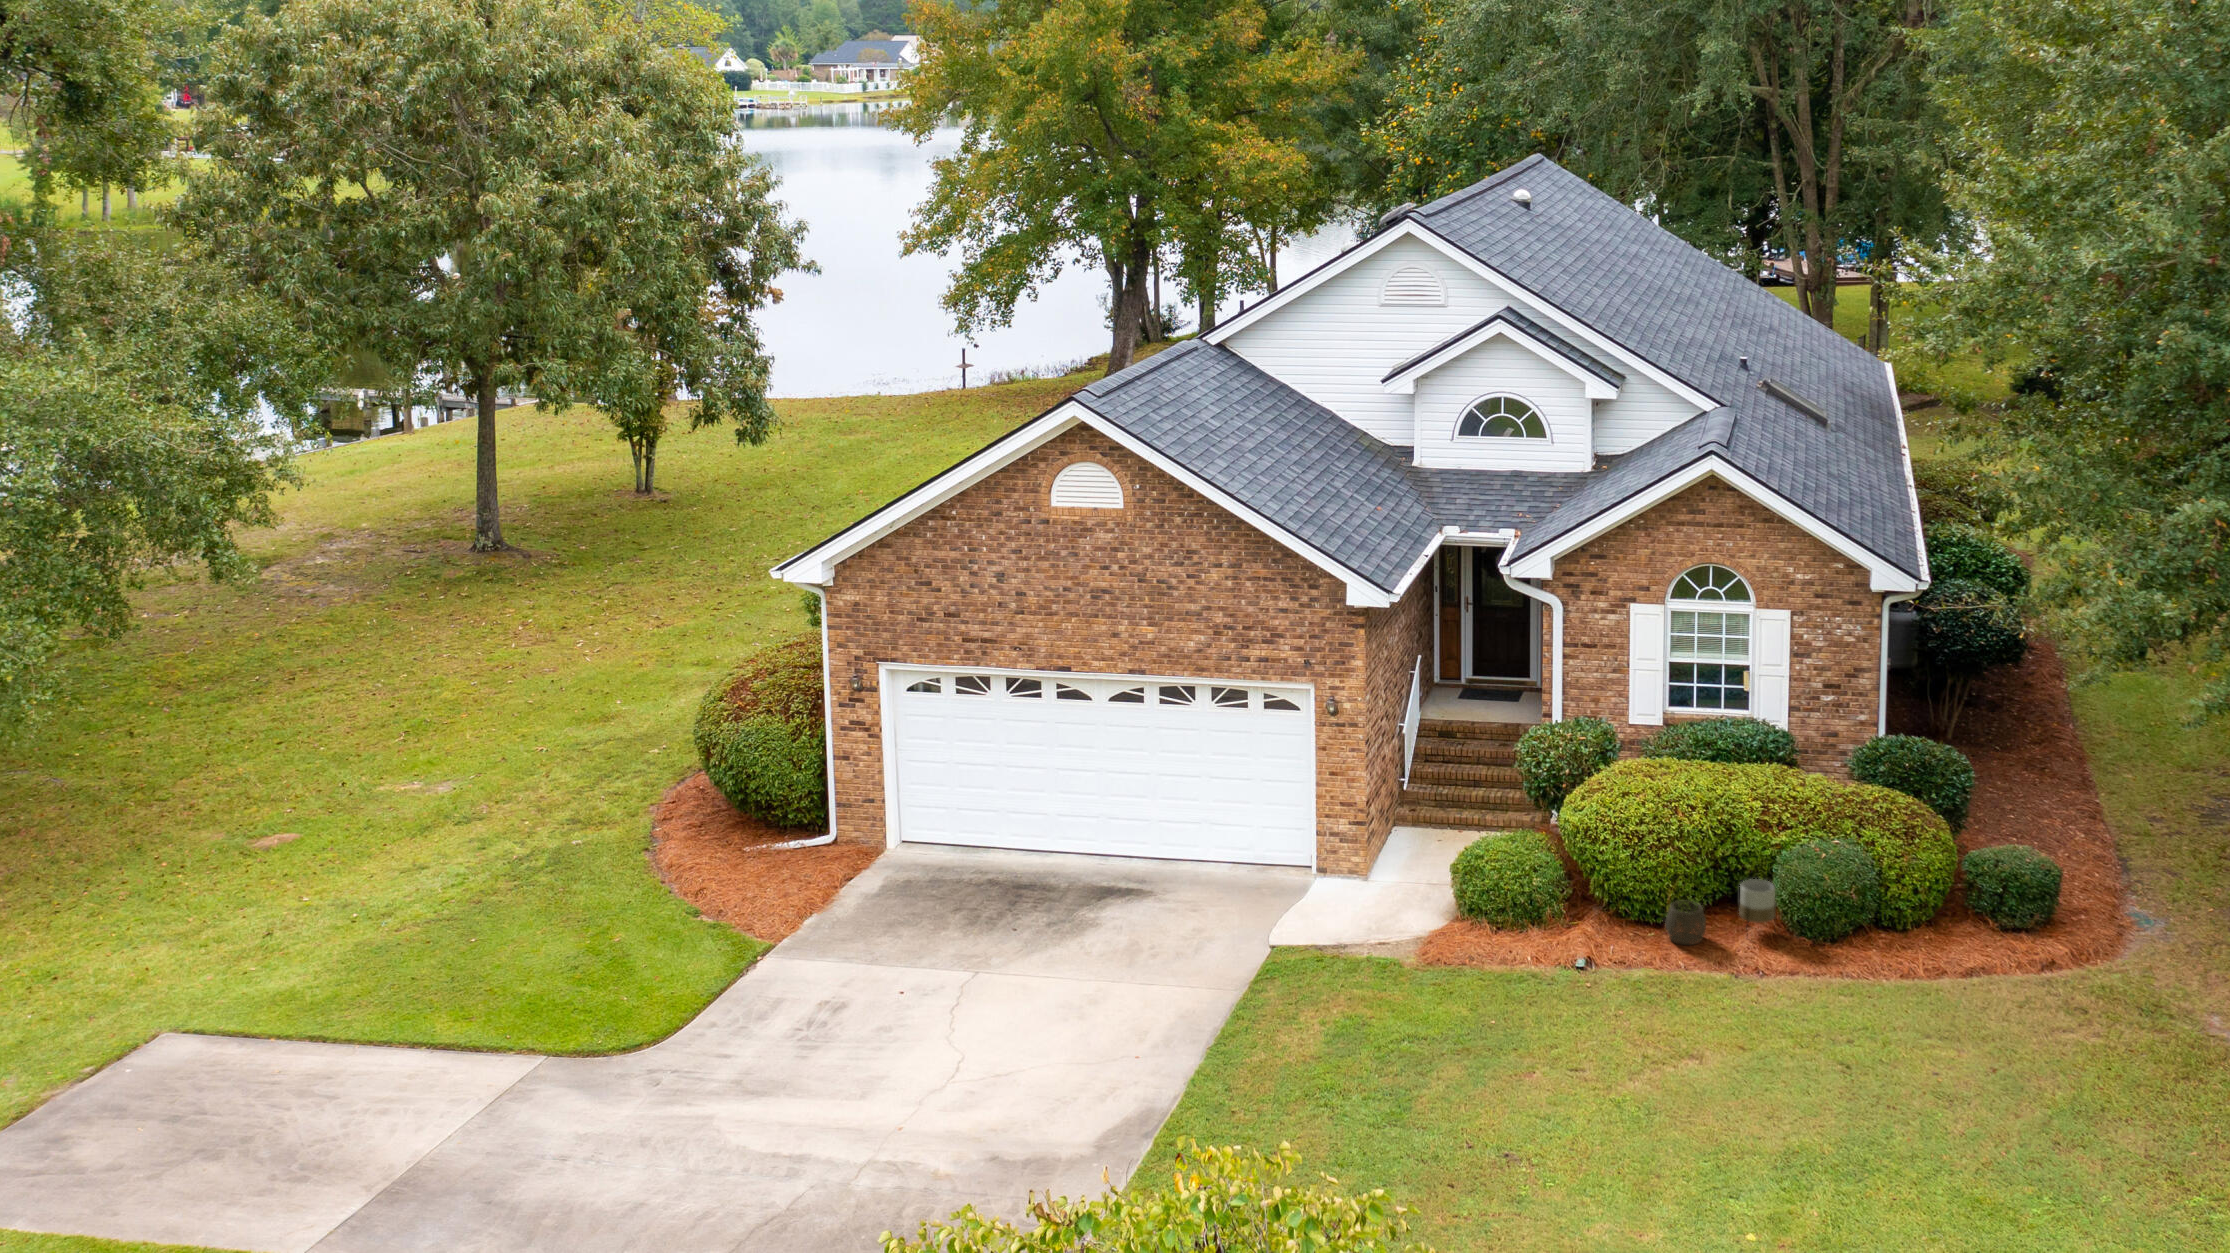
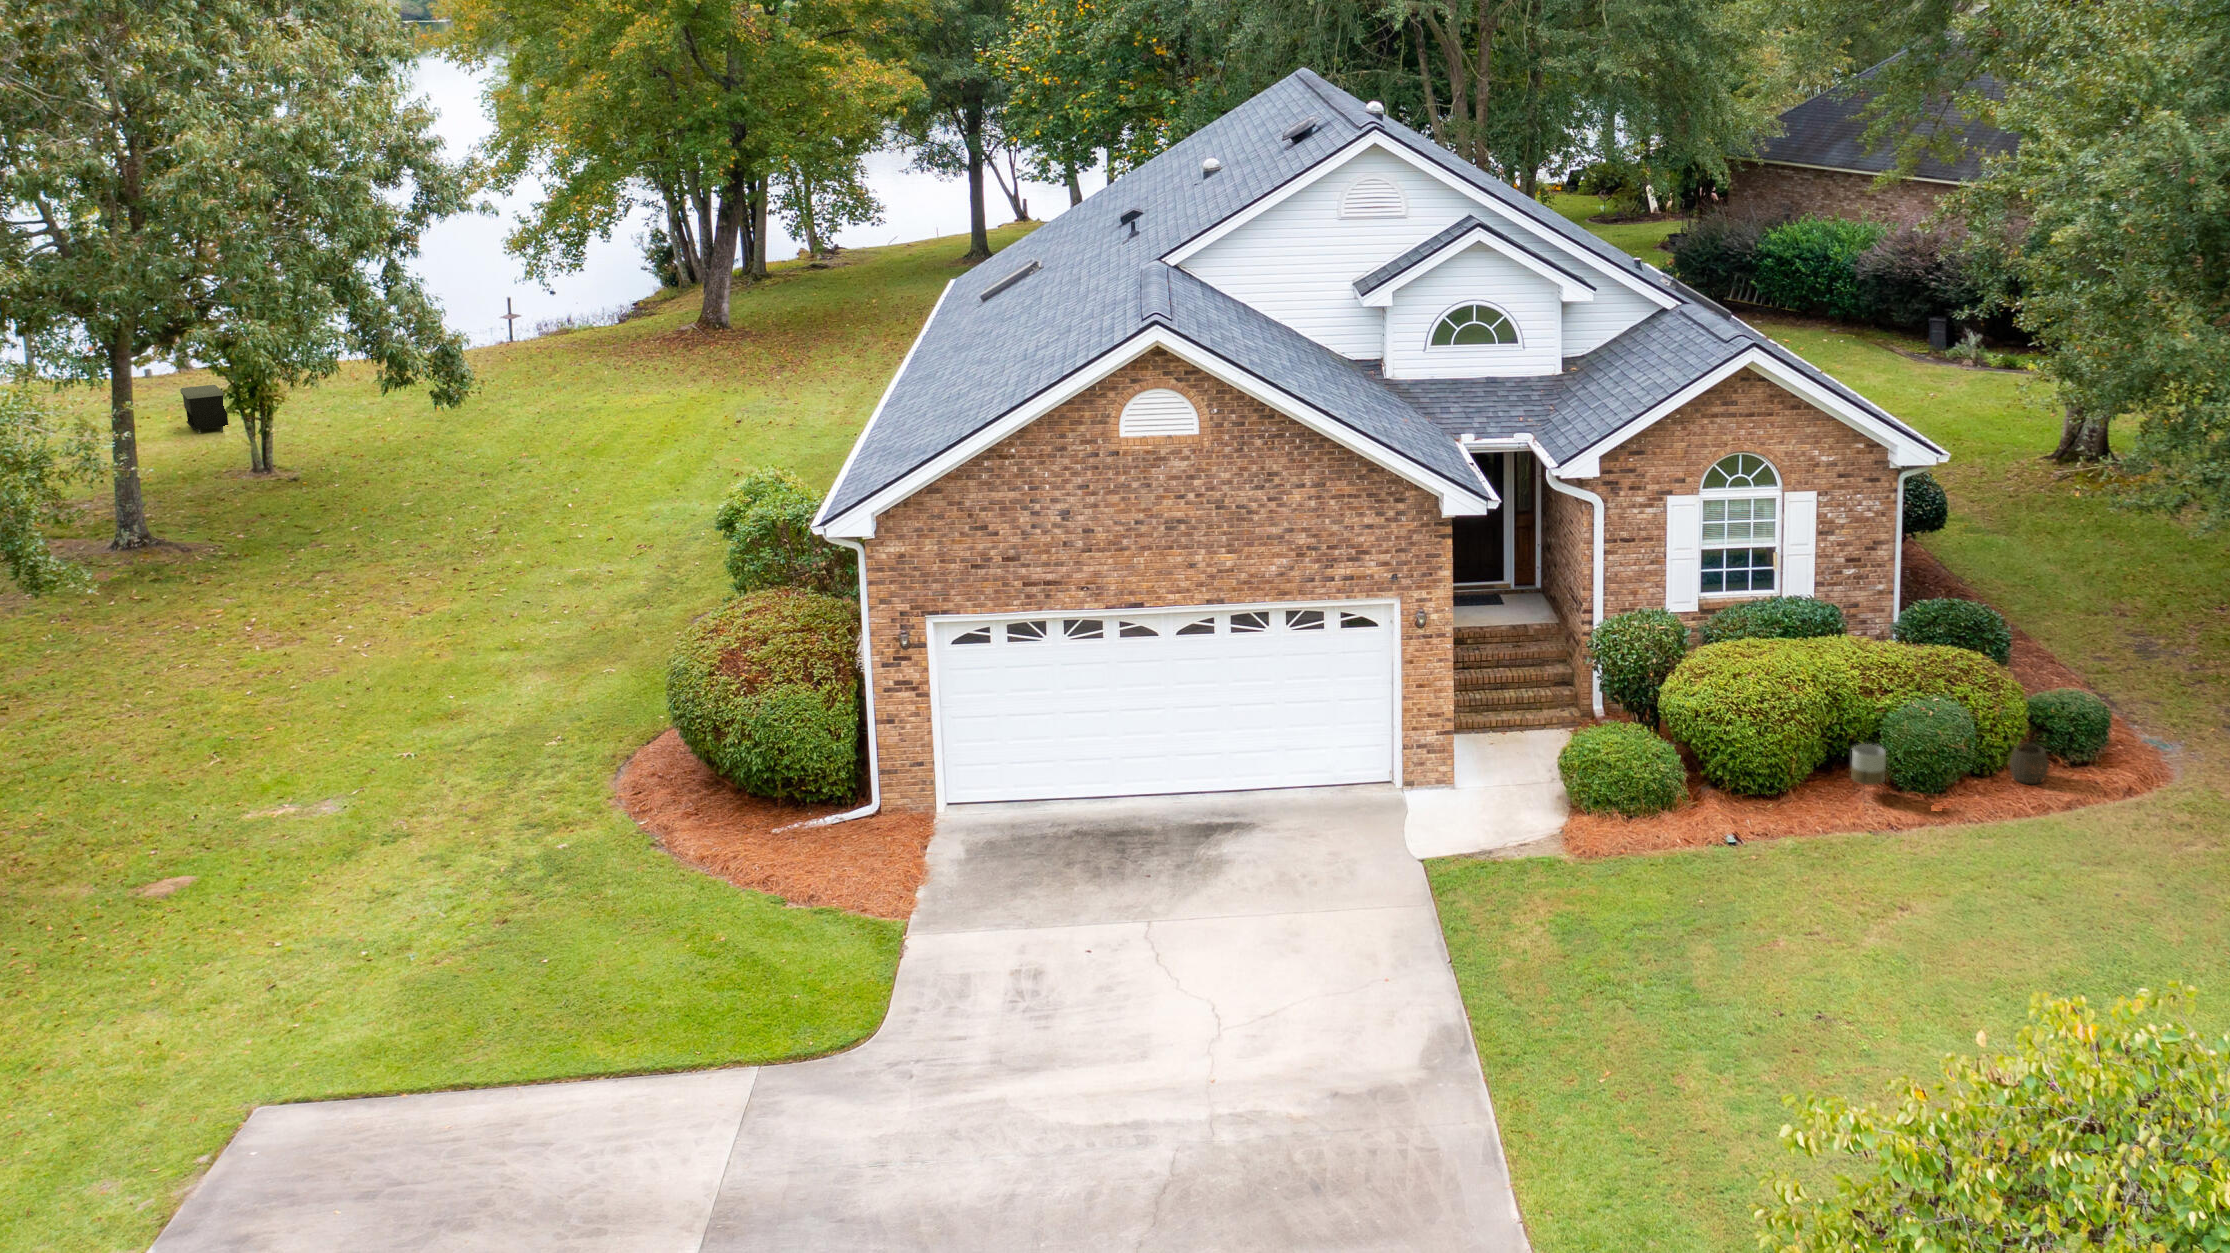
storage bench: none [527,409,559,451] -> present [180,385,228,433]
woven basket: present [1666,901,1706,945] -> present [2010,744,2049,784]

